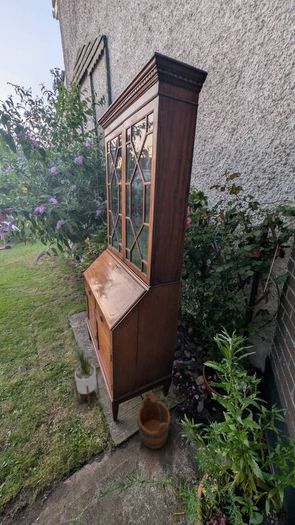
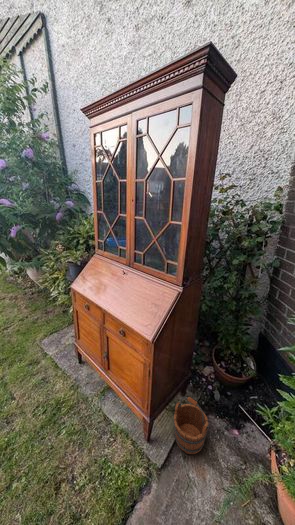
potted plant: present [74,341,99,406] -> none [83,366,115,437]

